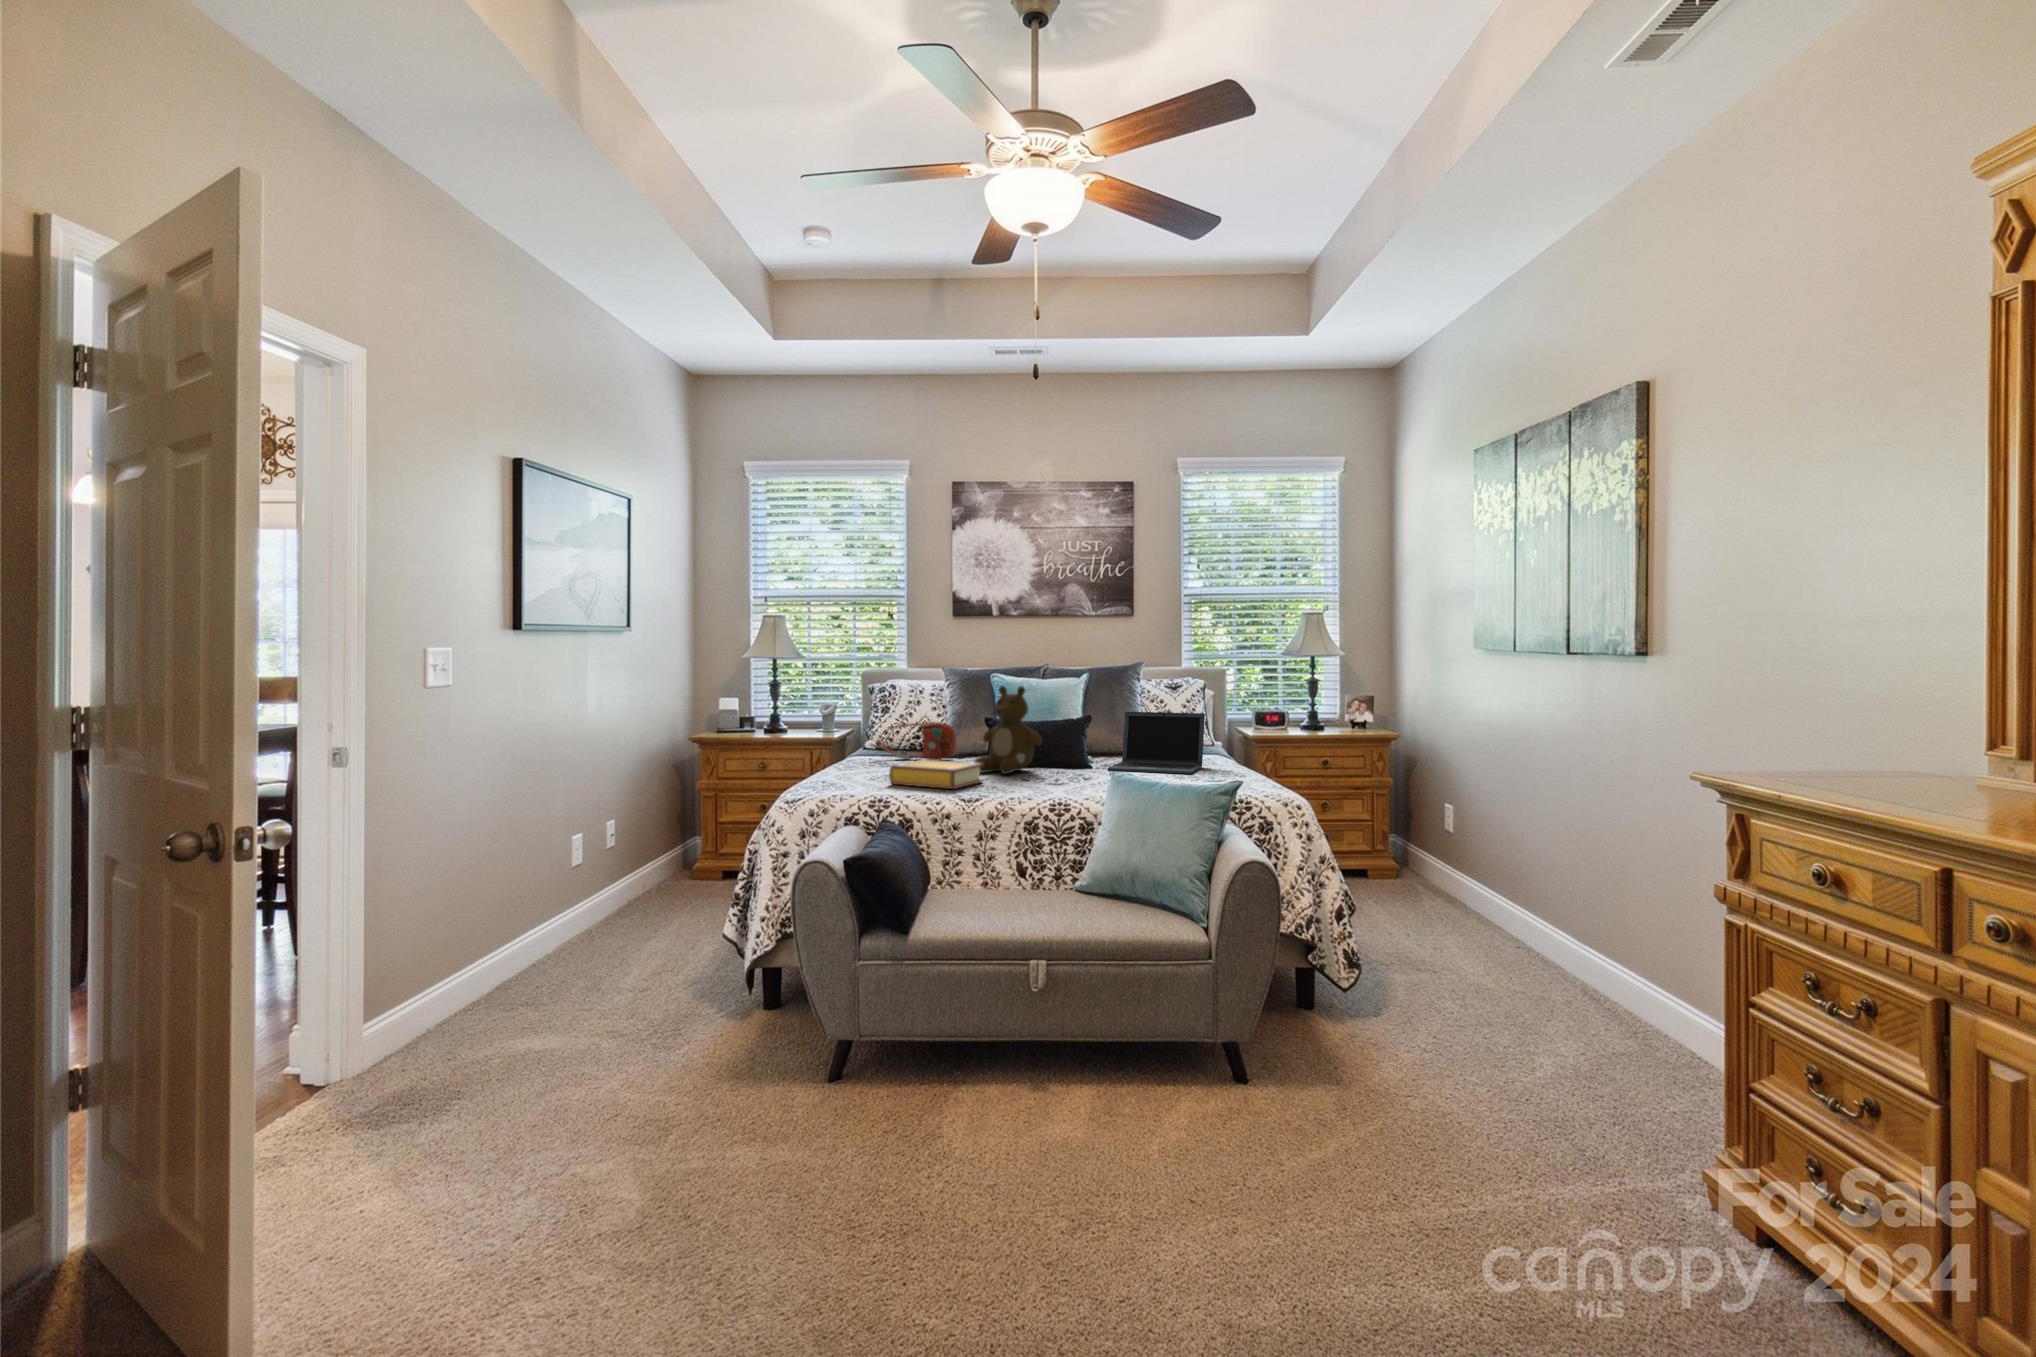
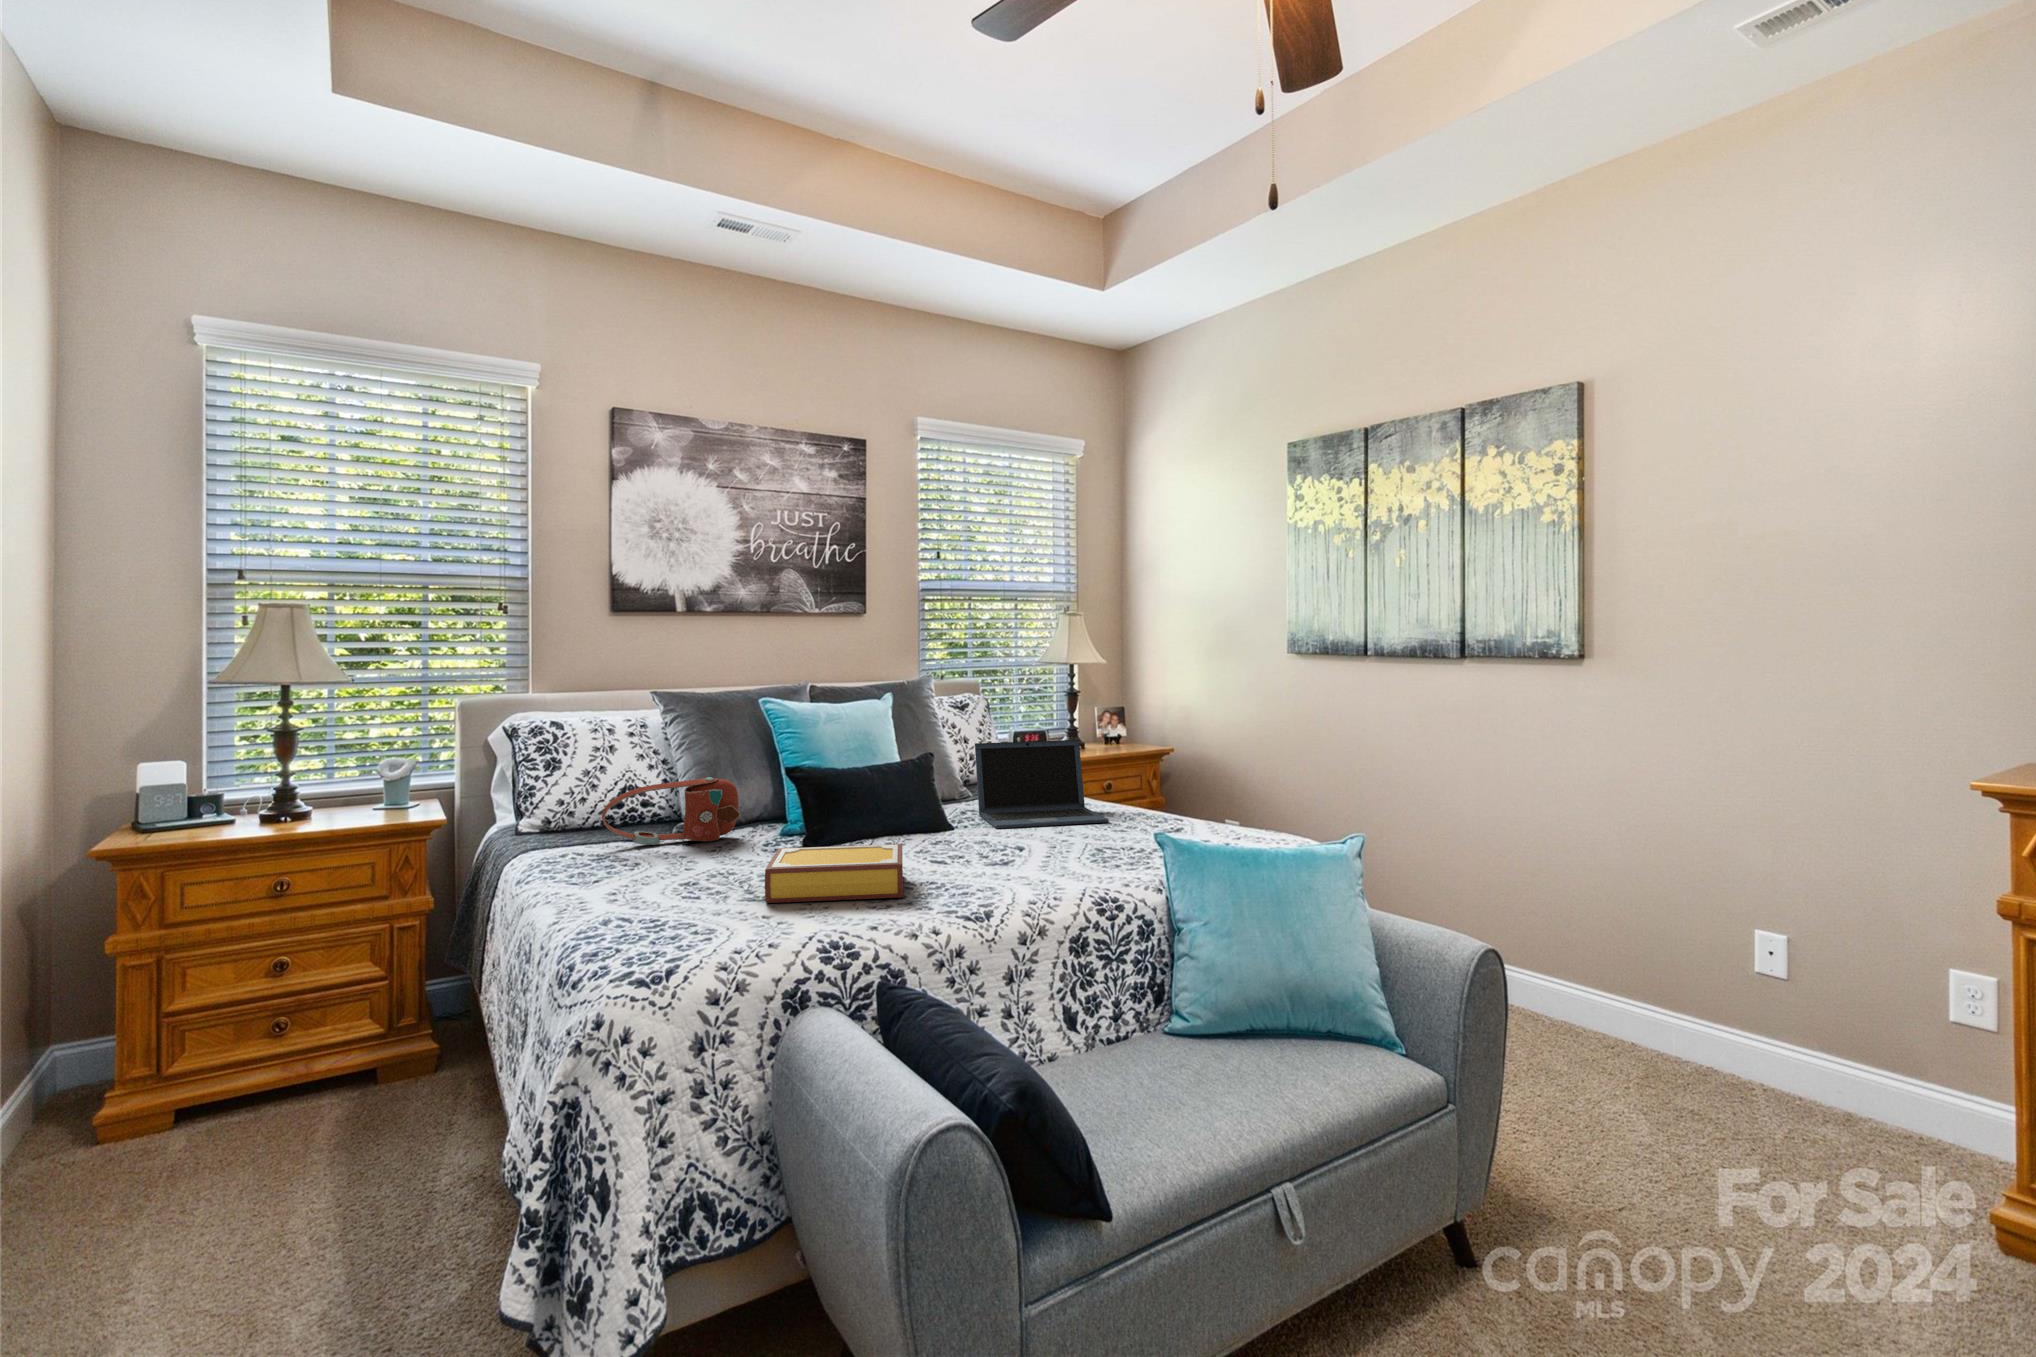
teddy bear: present [974,686,1042,774] -> none [819,714,929,855]

